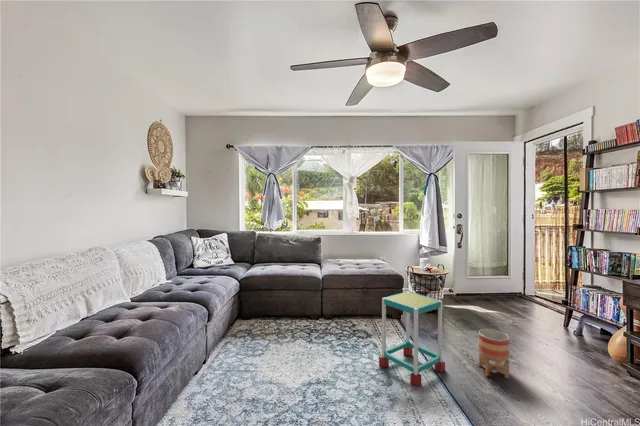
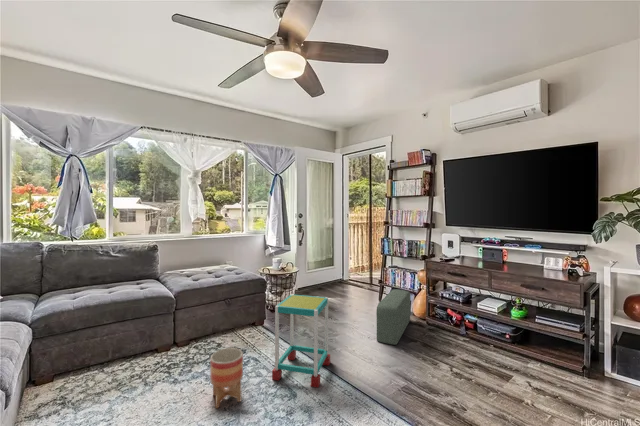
pouf: none [520,313,596,381] -> present [376,289,410,345]
planter: present [478,329,510,379] -> present [210,348,243,408]

